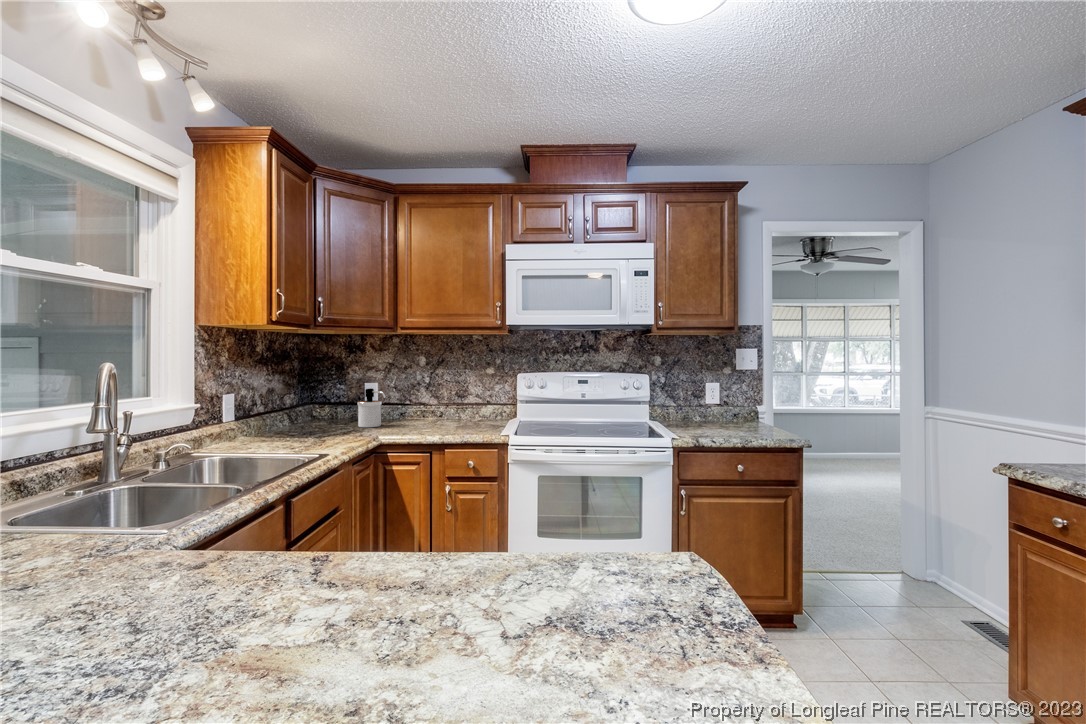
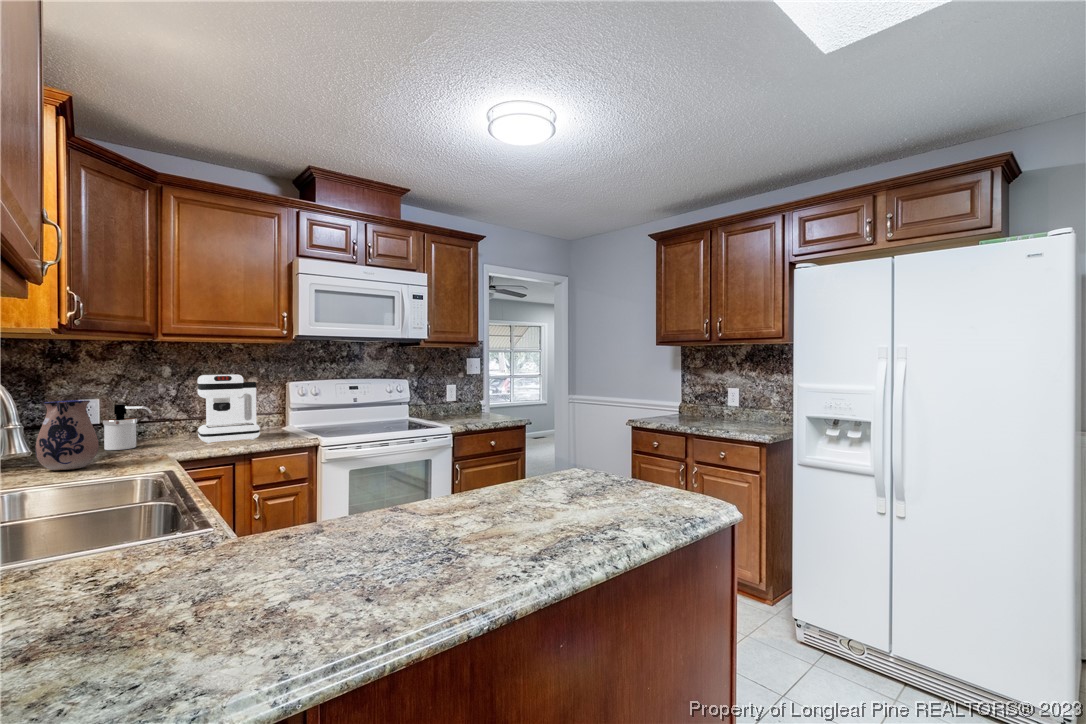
coffee maker: none [418,365,476,430] -> present [198,375,260,444]
ceramic pitcher: none [269,384,314,442] -> present [35,400,99,470]

